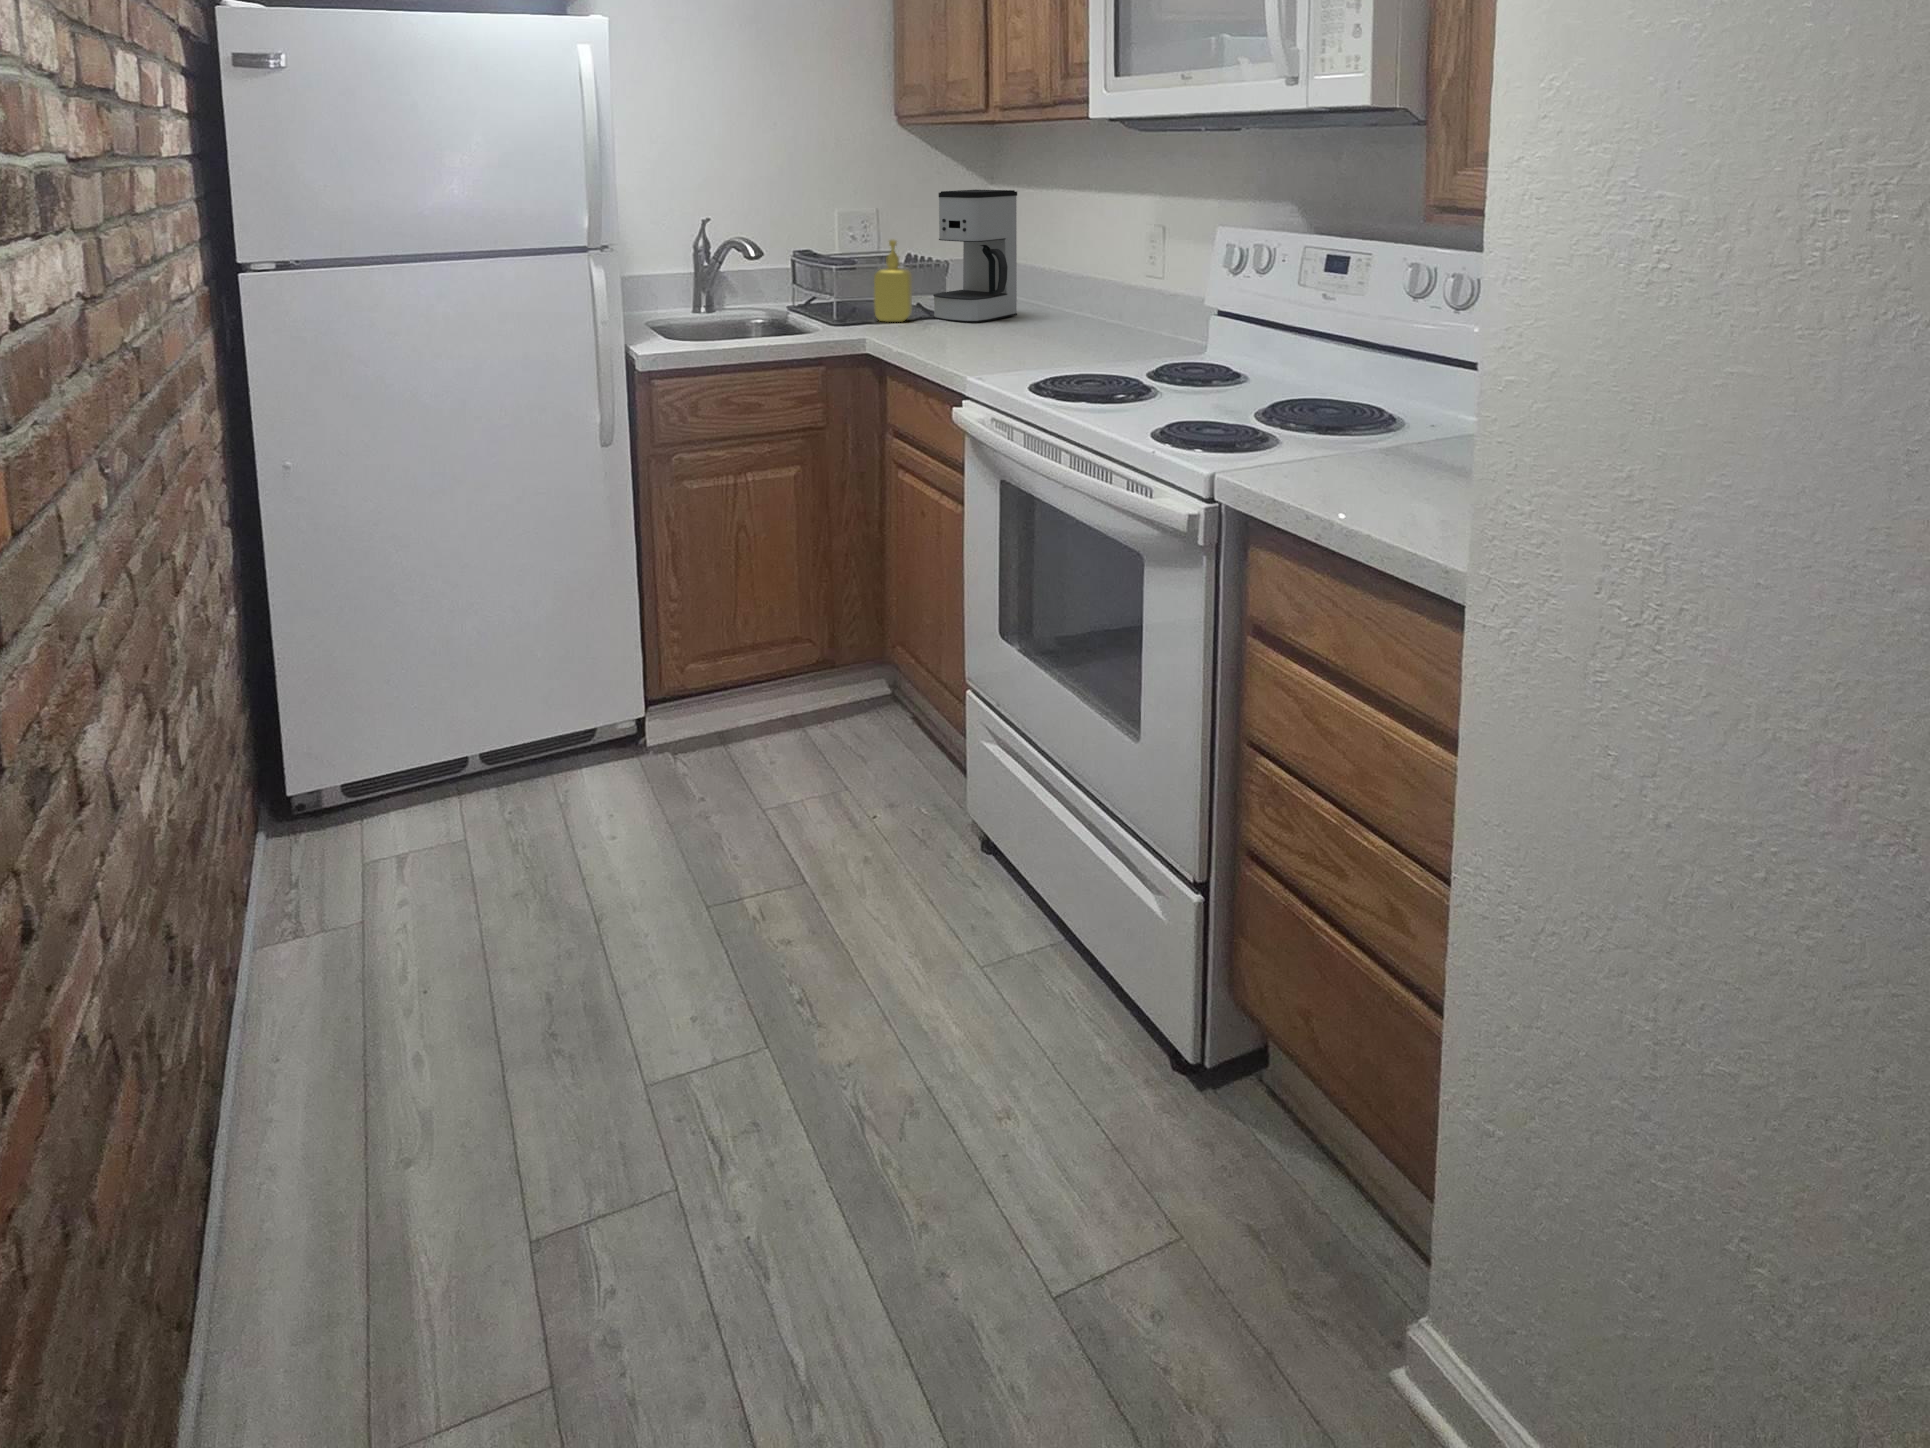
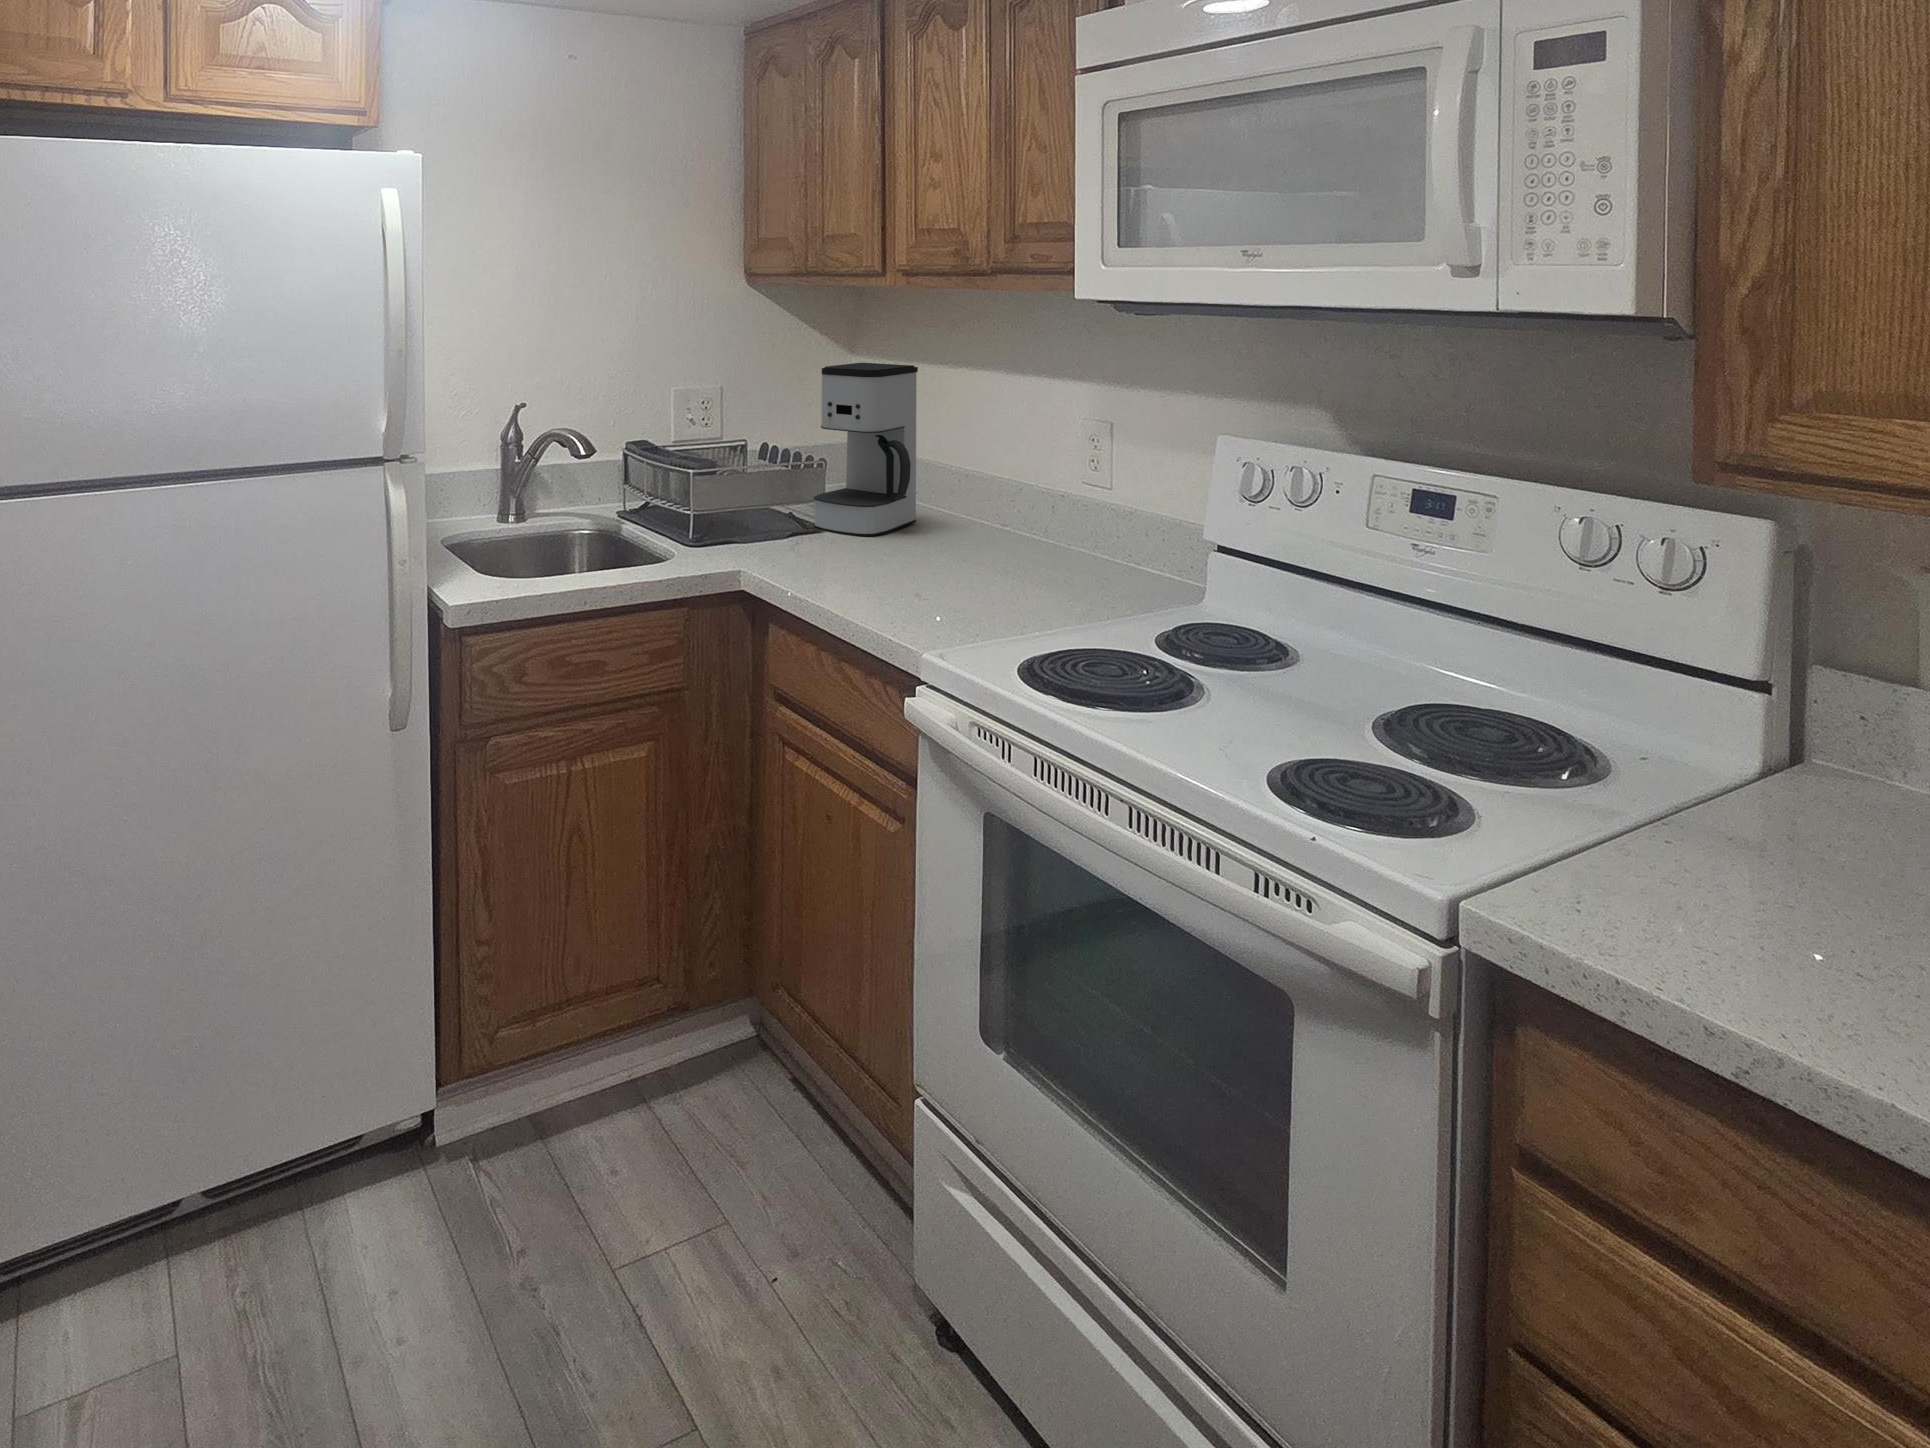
soap dispenser: present [874,240,912,322] -> none [743,429,789,535]

